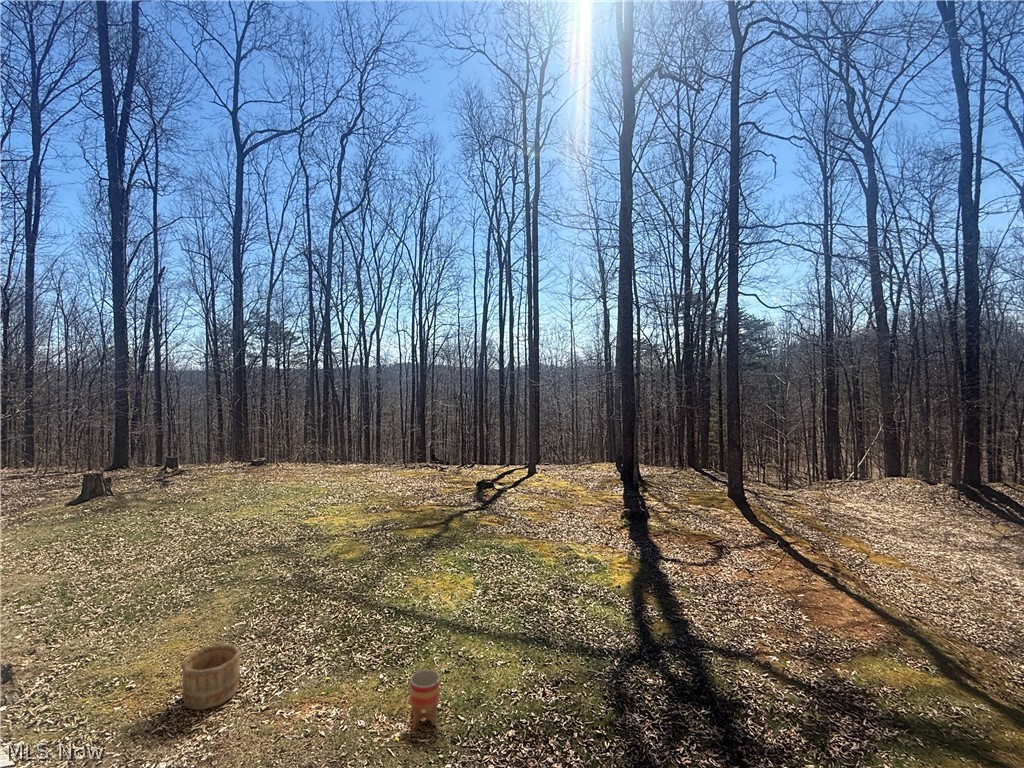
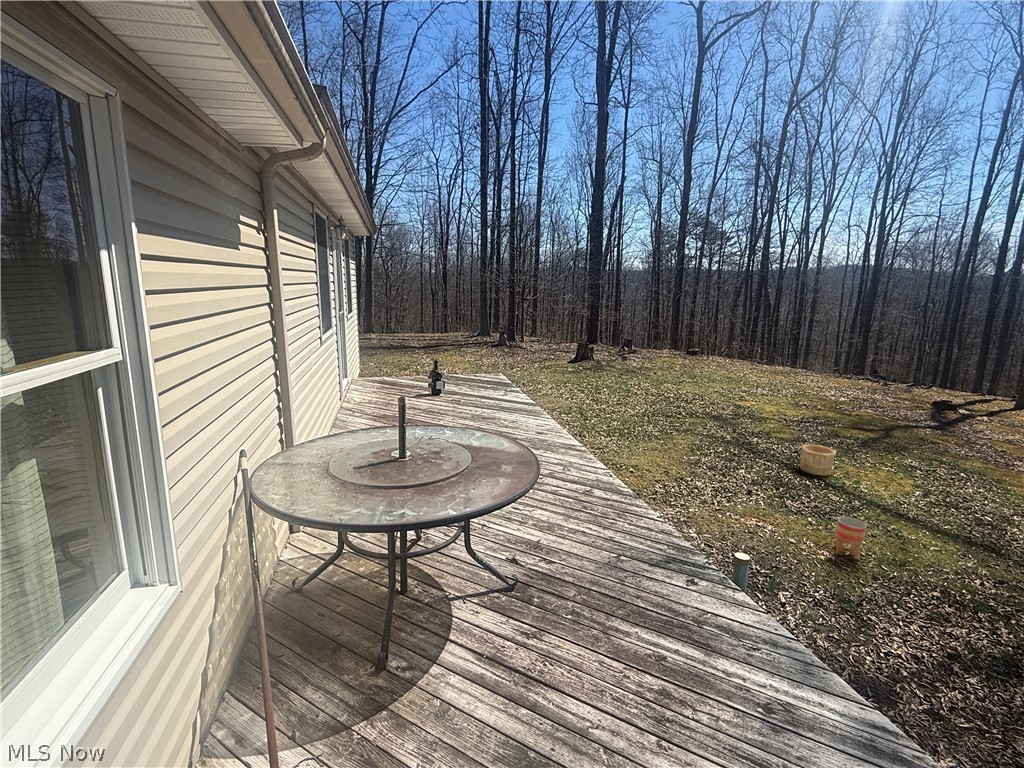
wooden bucket: present [181,644,241,710] -> present [800,444,836,476]

